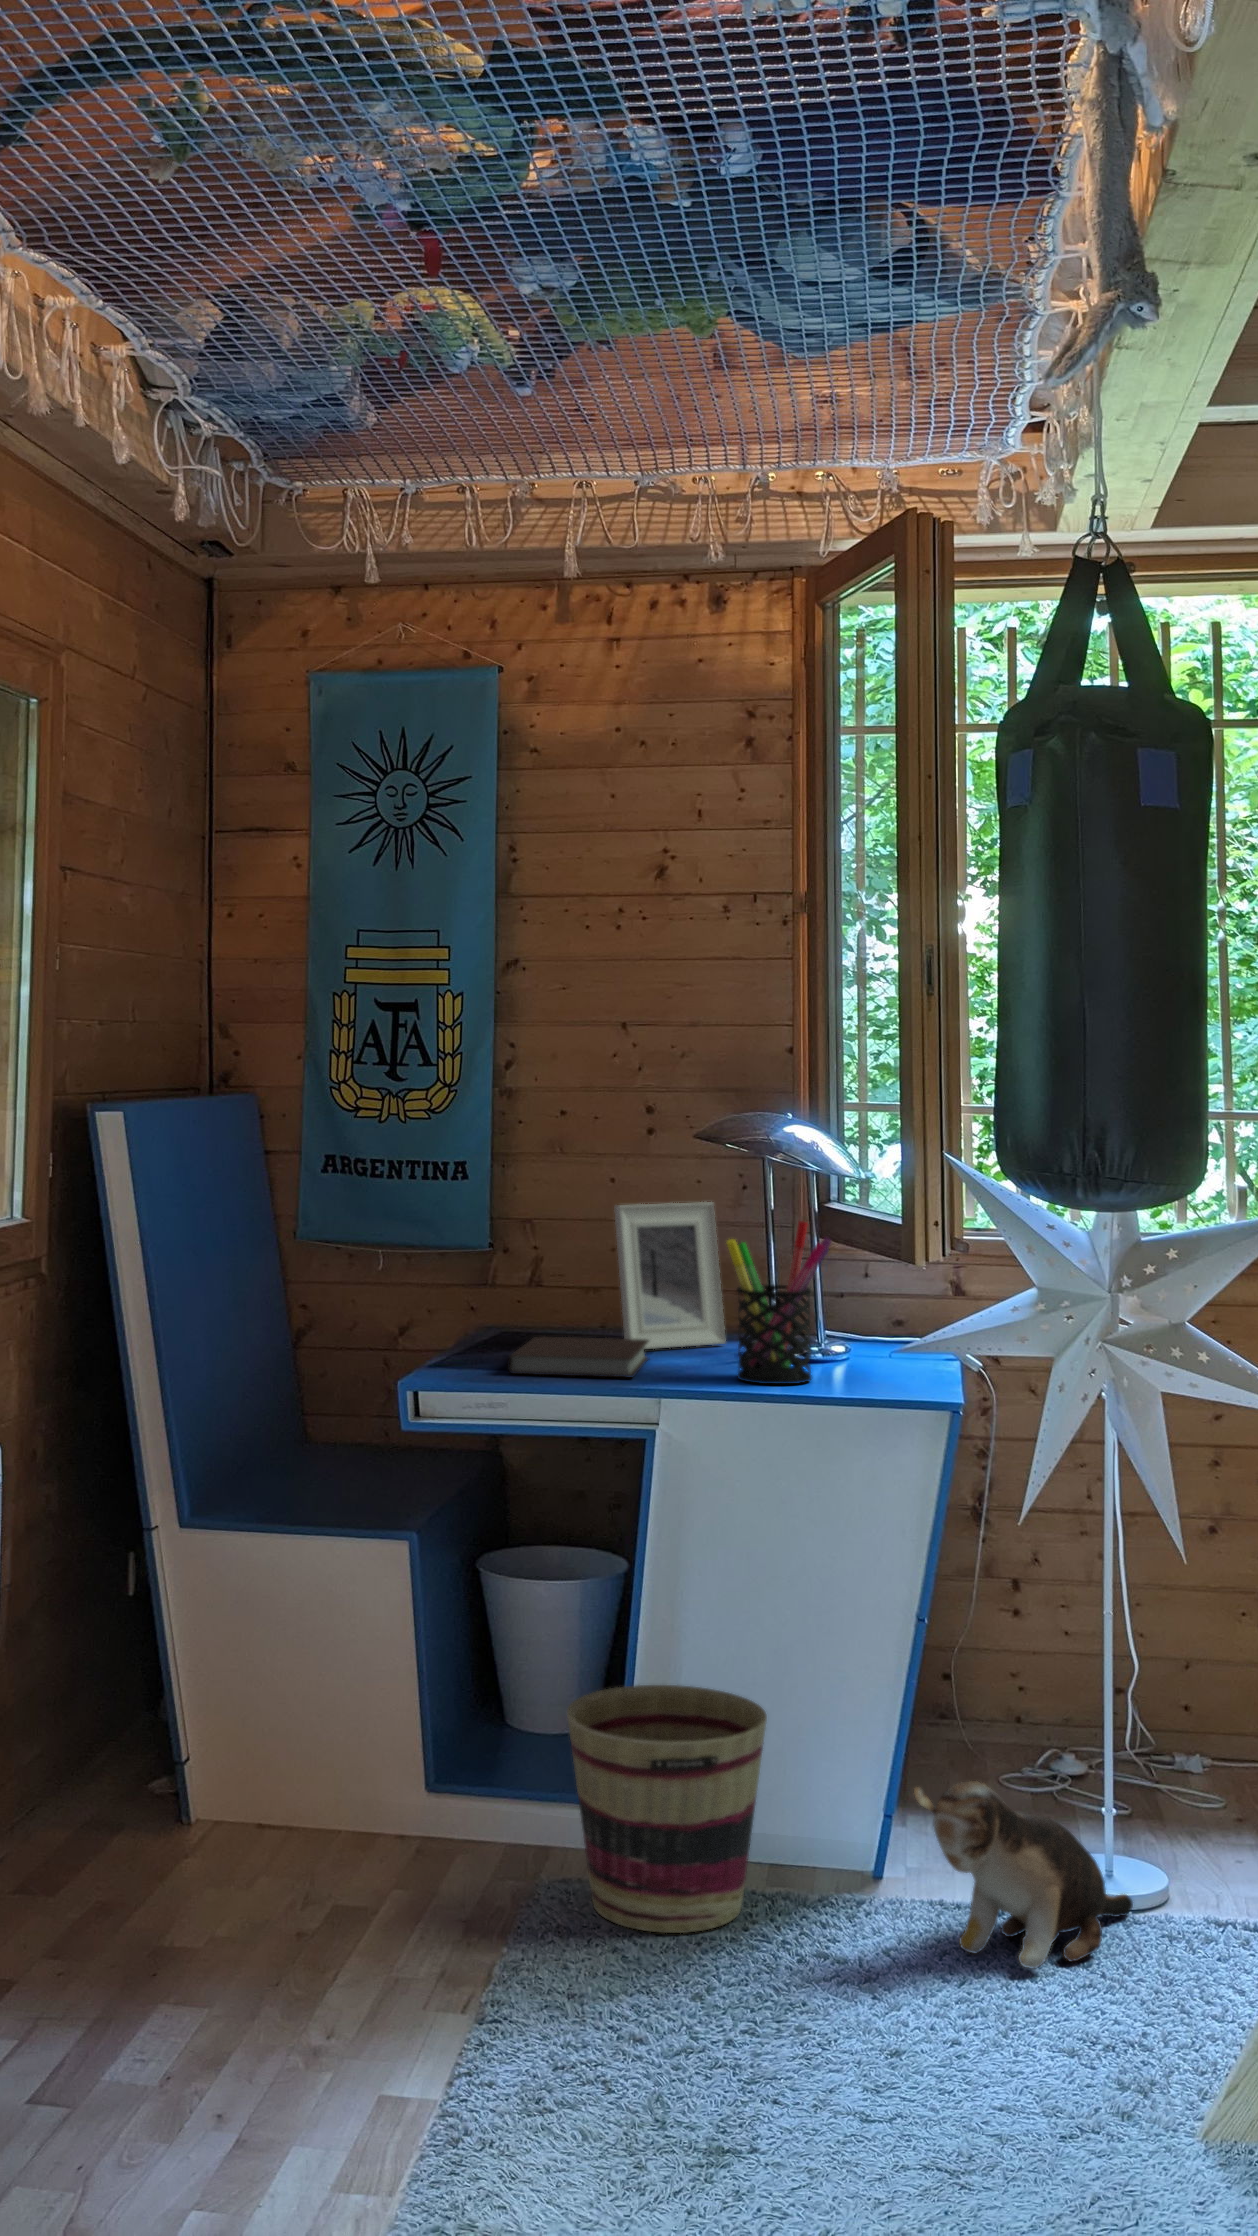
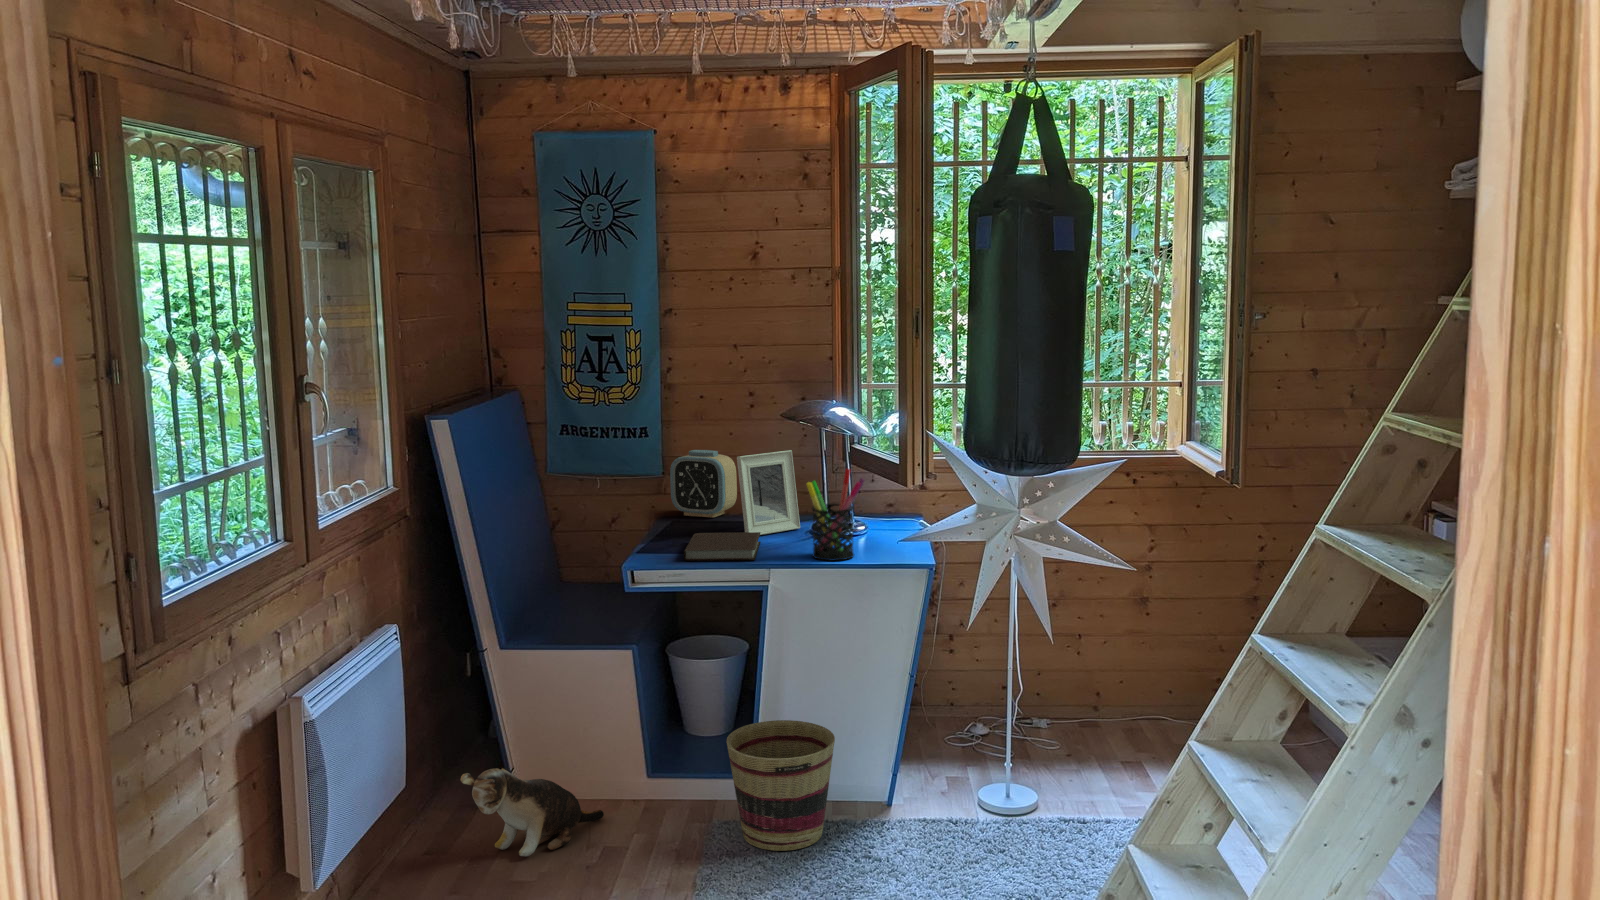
alarm clock: none [505,1207,620,1326] -> present [670,450,737,518]
plush toy: present [914,1781,1133,1968] -> present [461,768,604,856]

